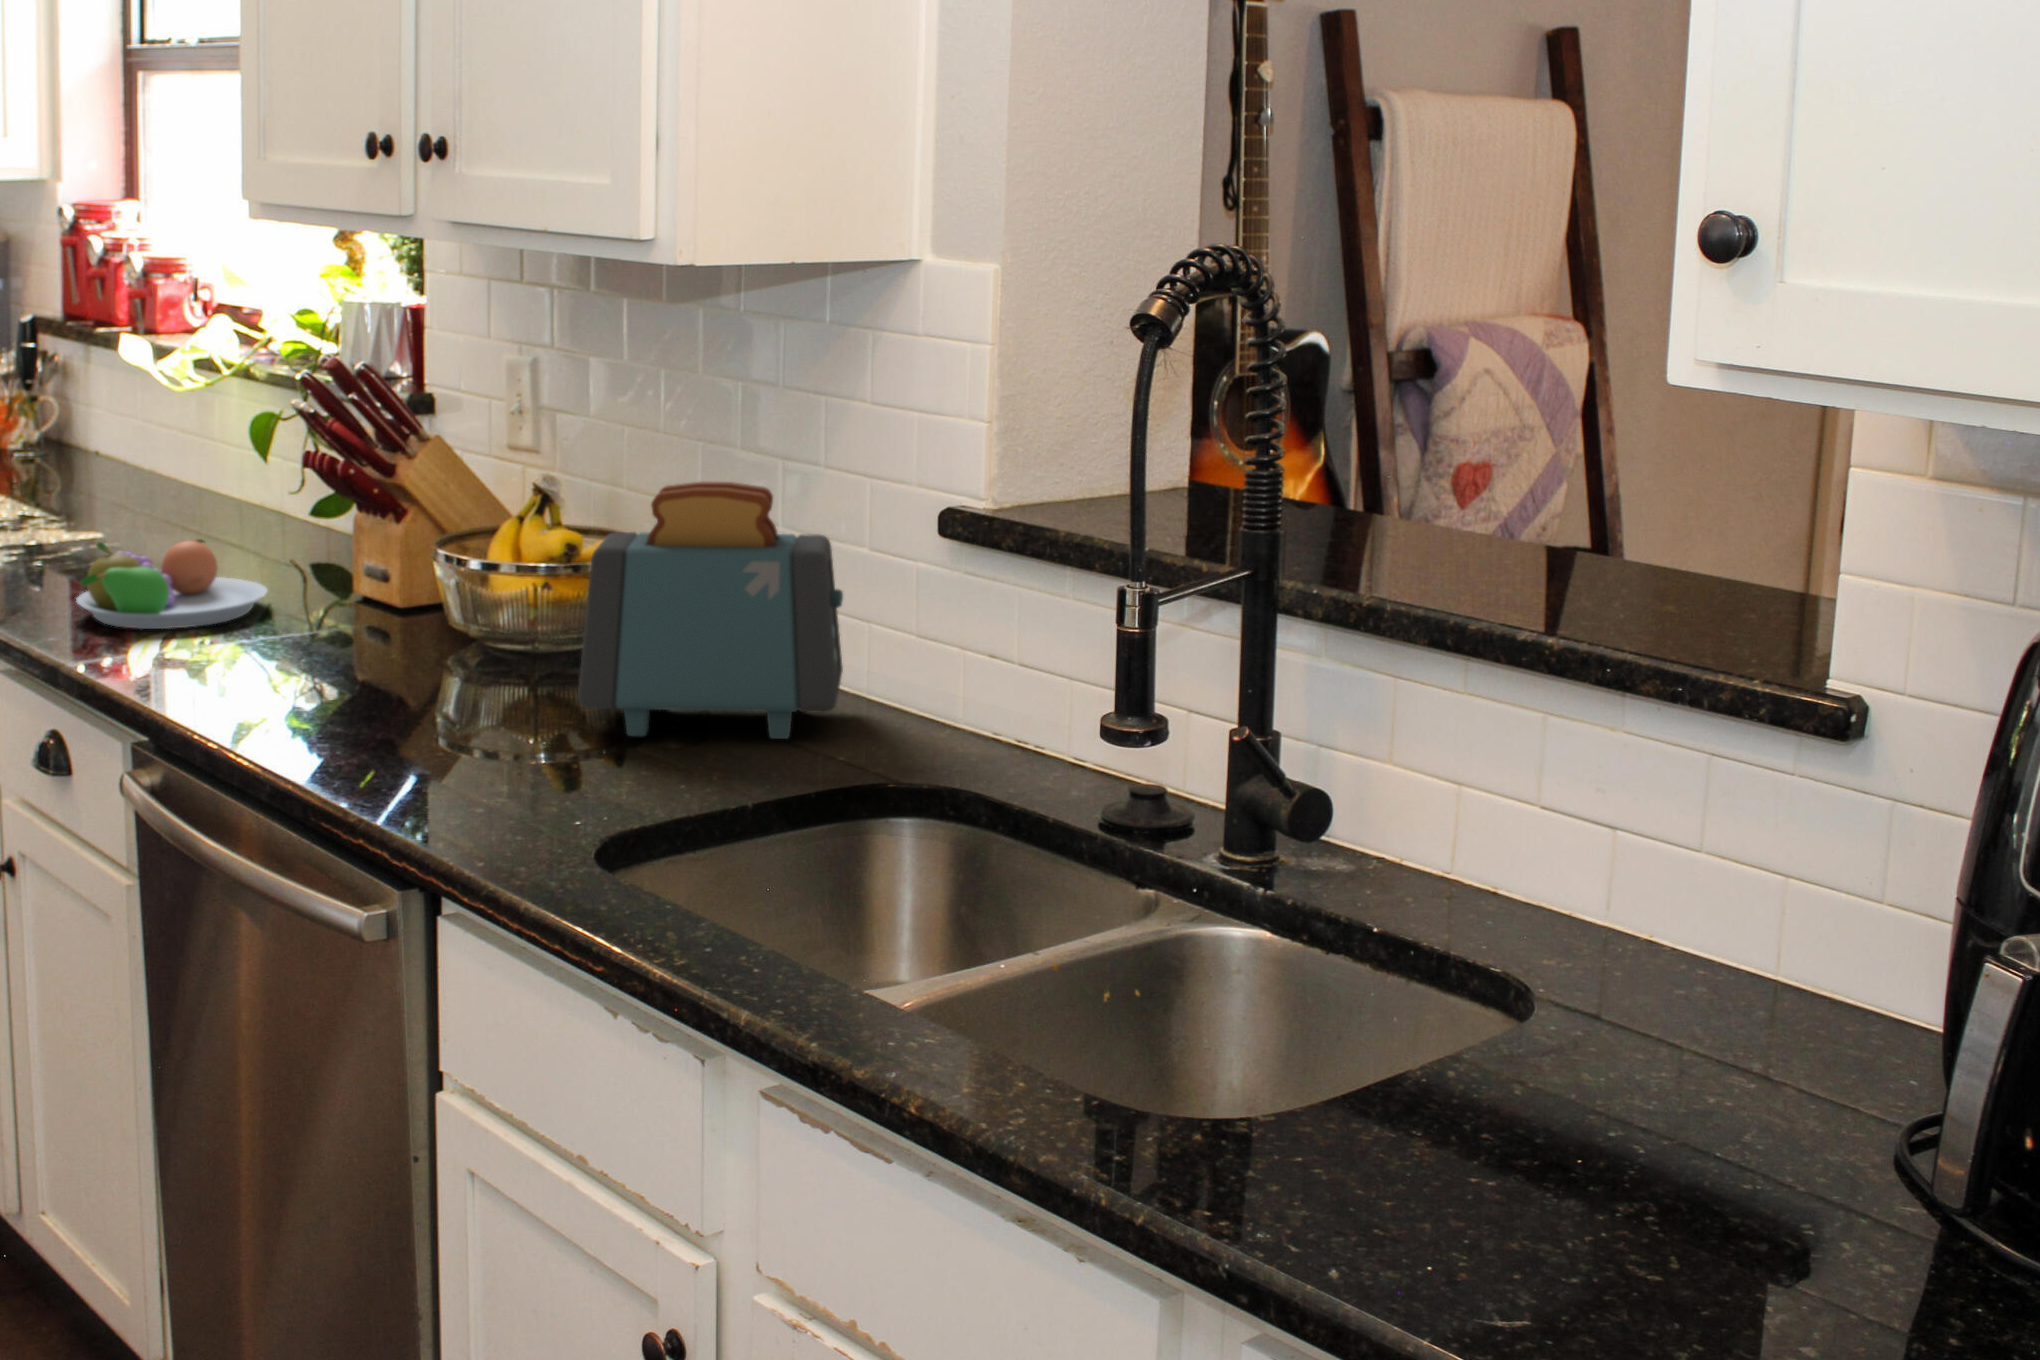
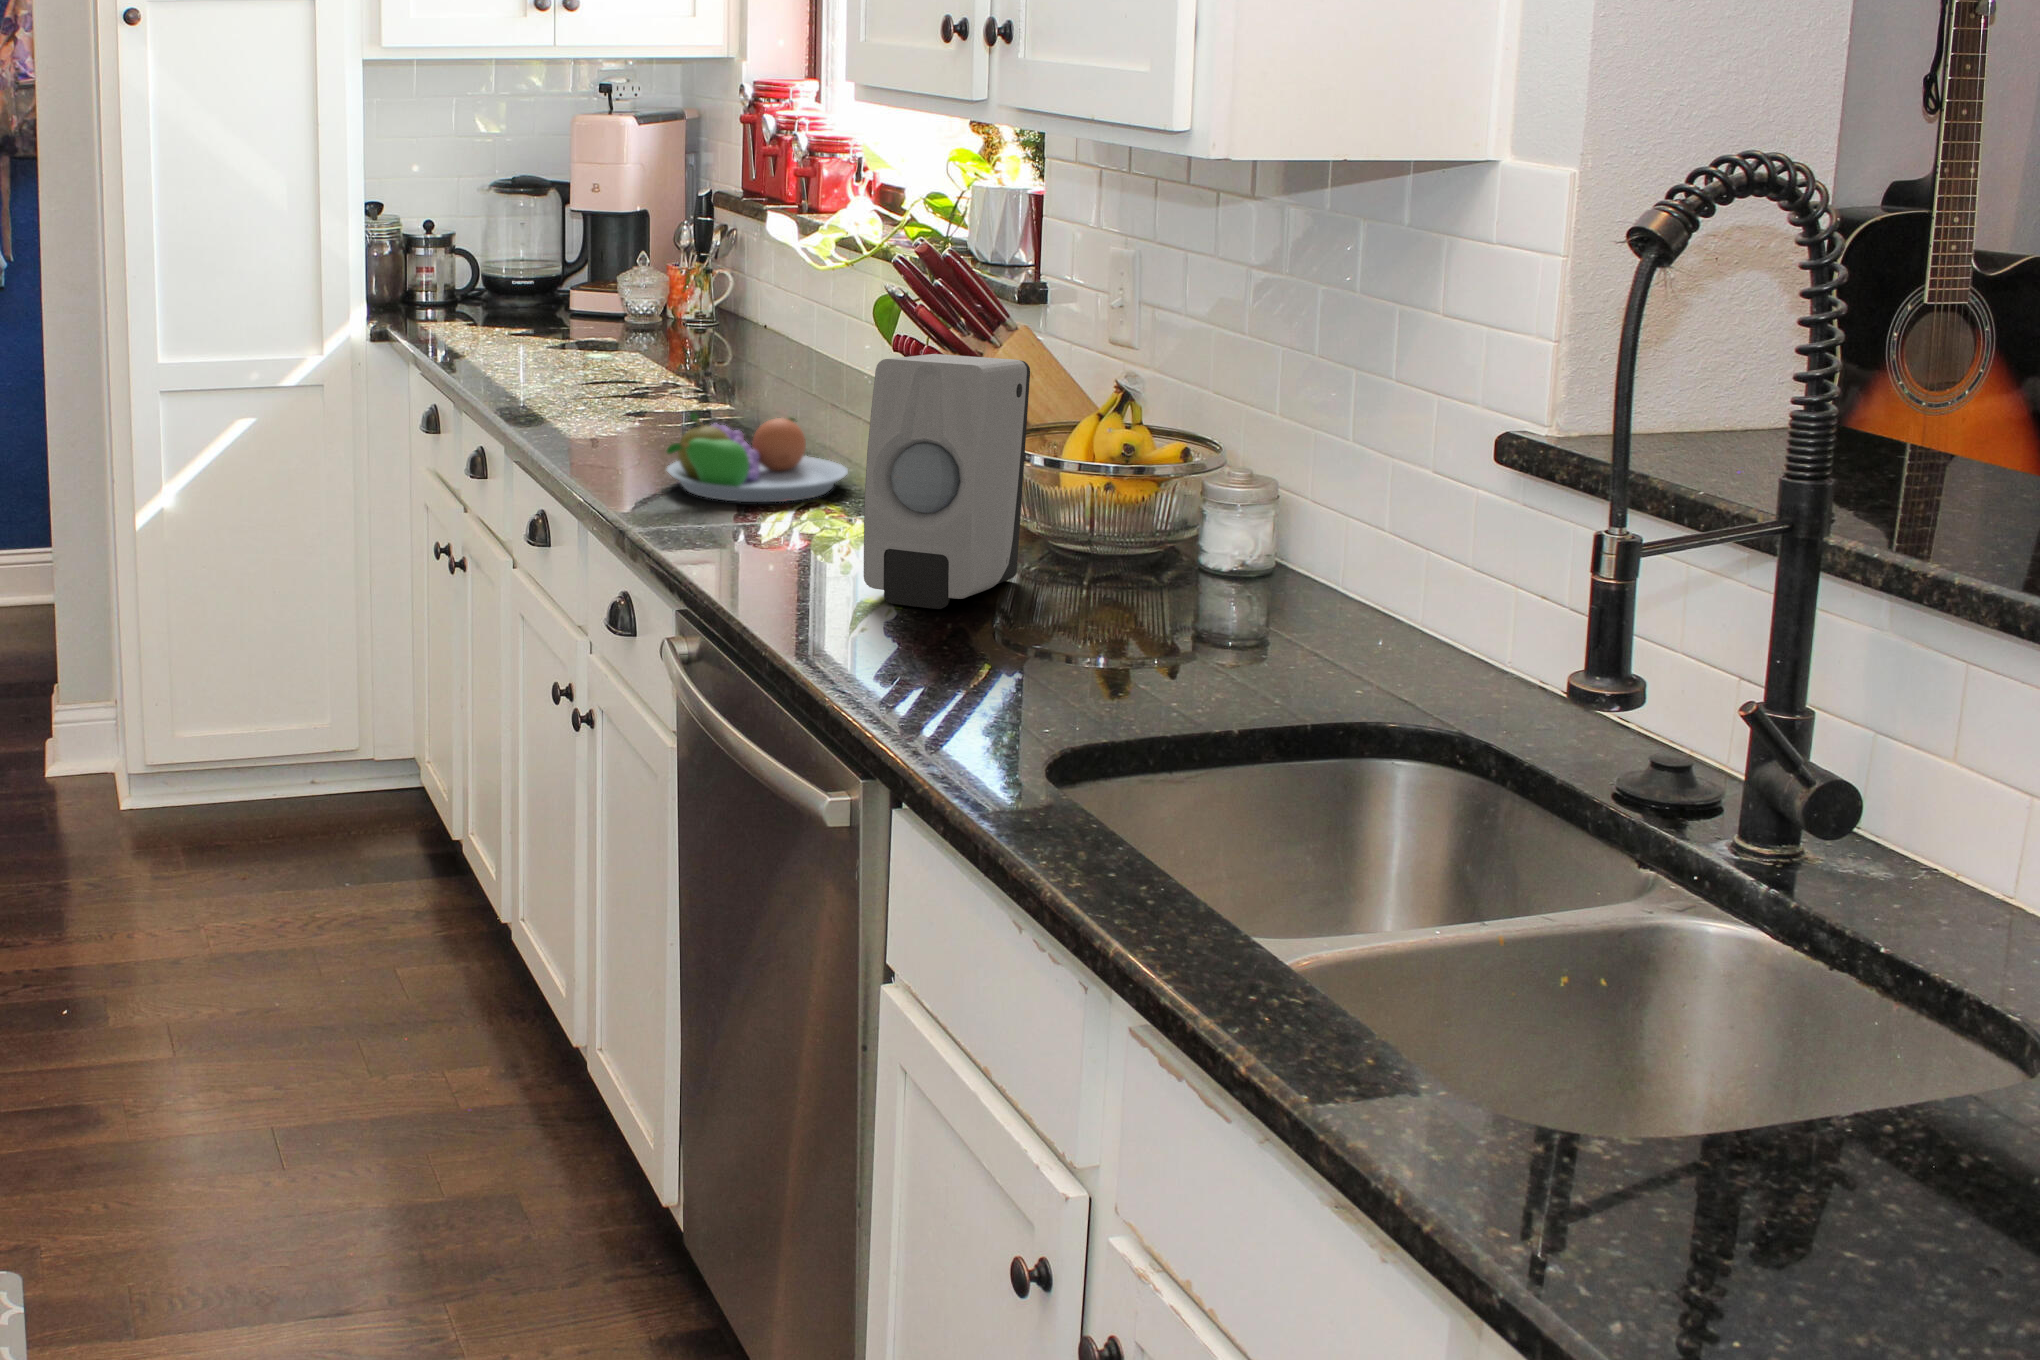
soap dispenser: none [336,467,479,719] -> present [864,354,1030,609]
toaster: present [578,482,843,739] -> none [1089,387,1394,669]

